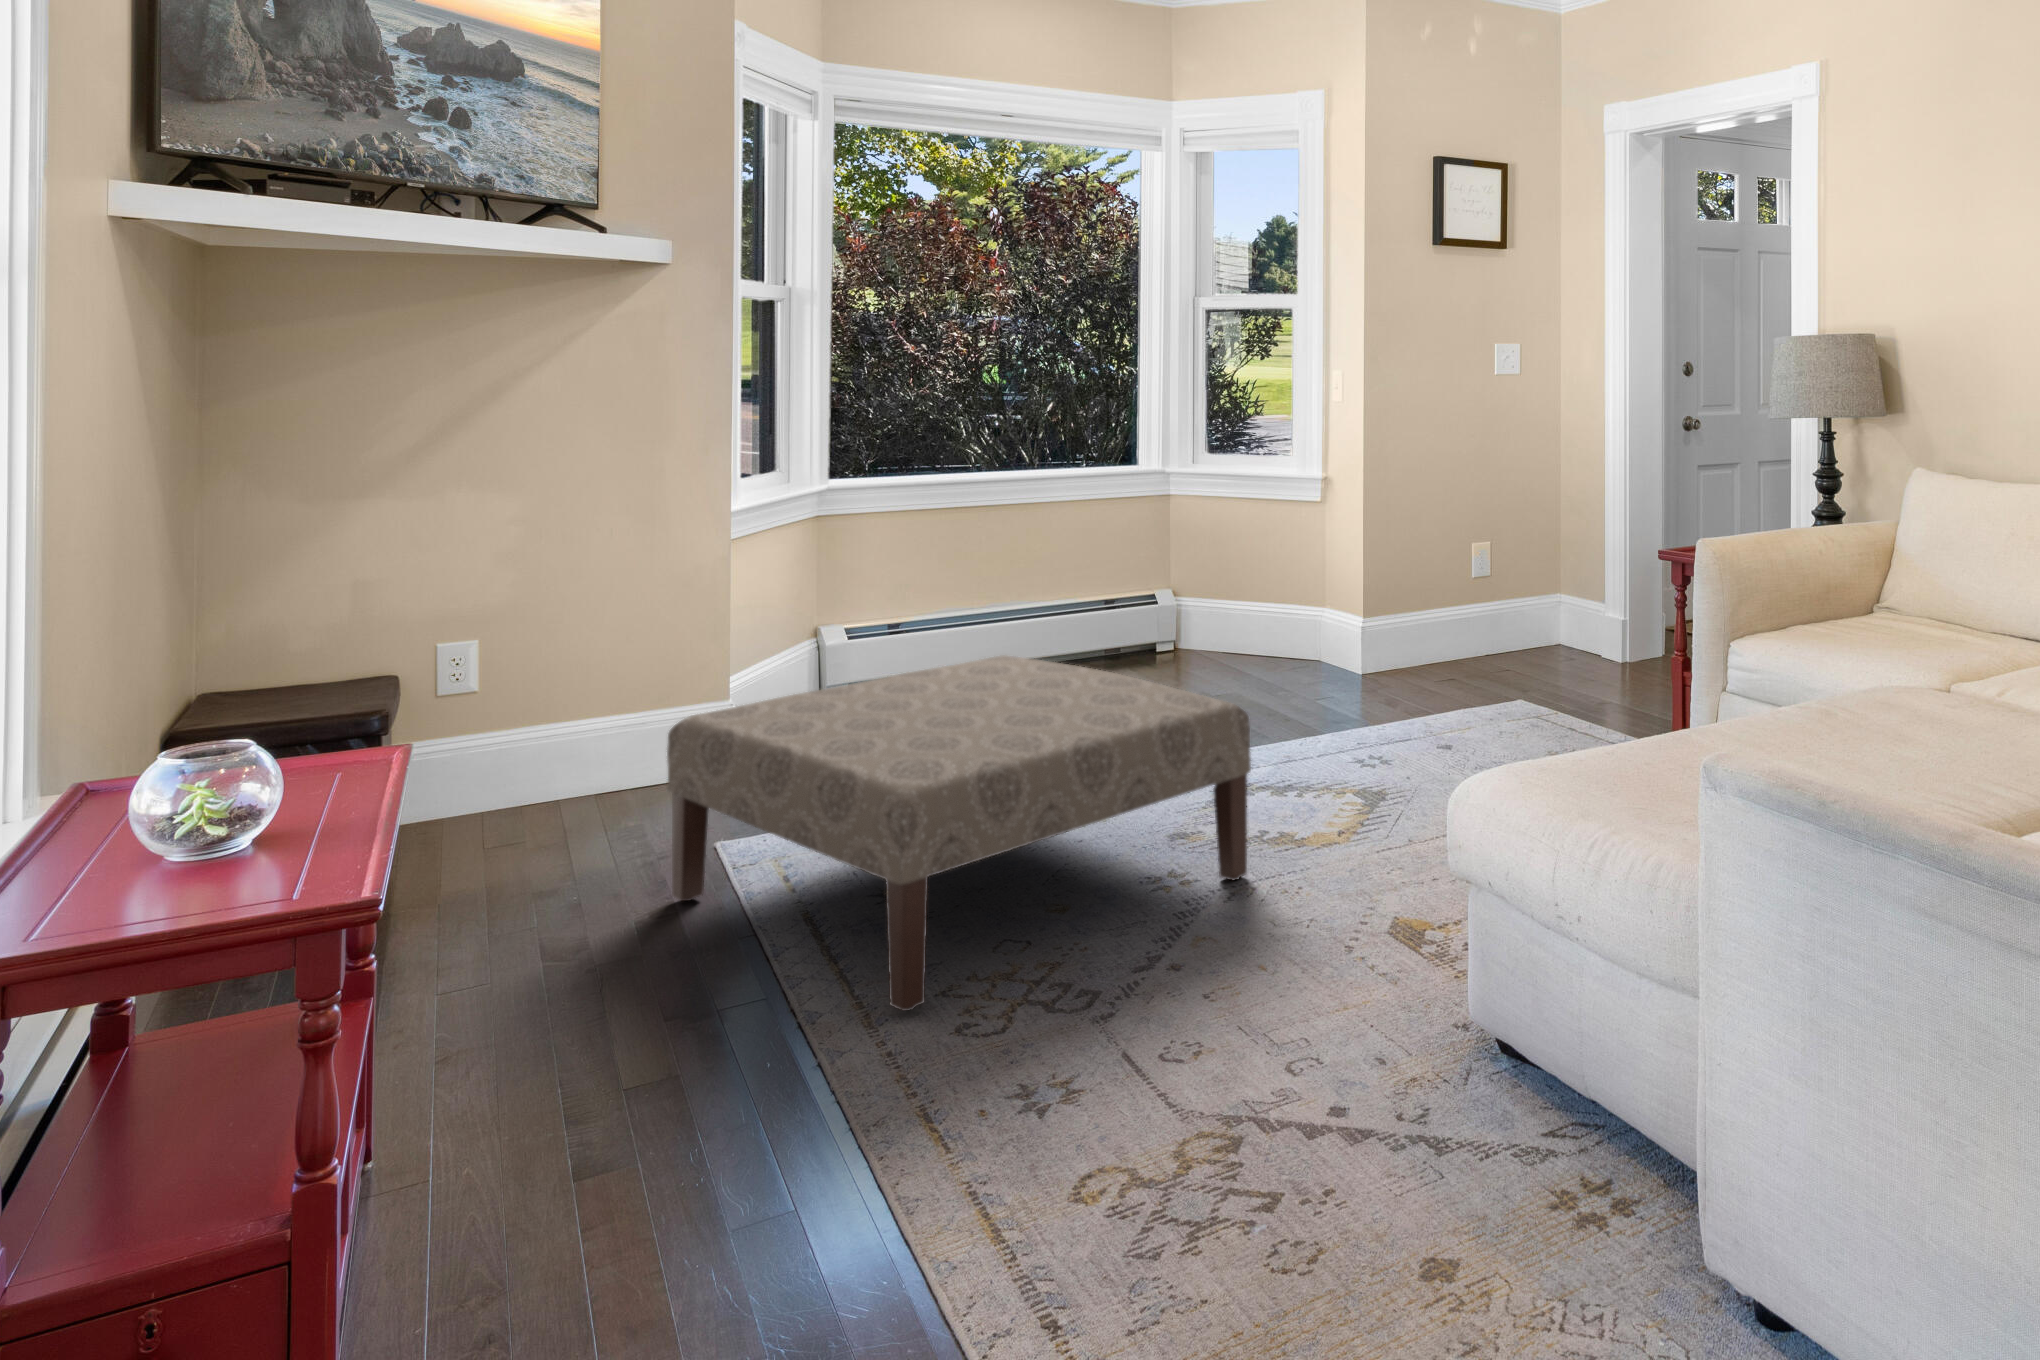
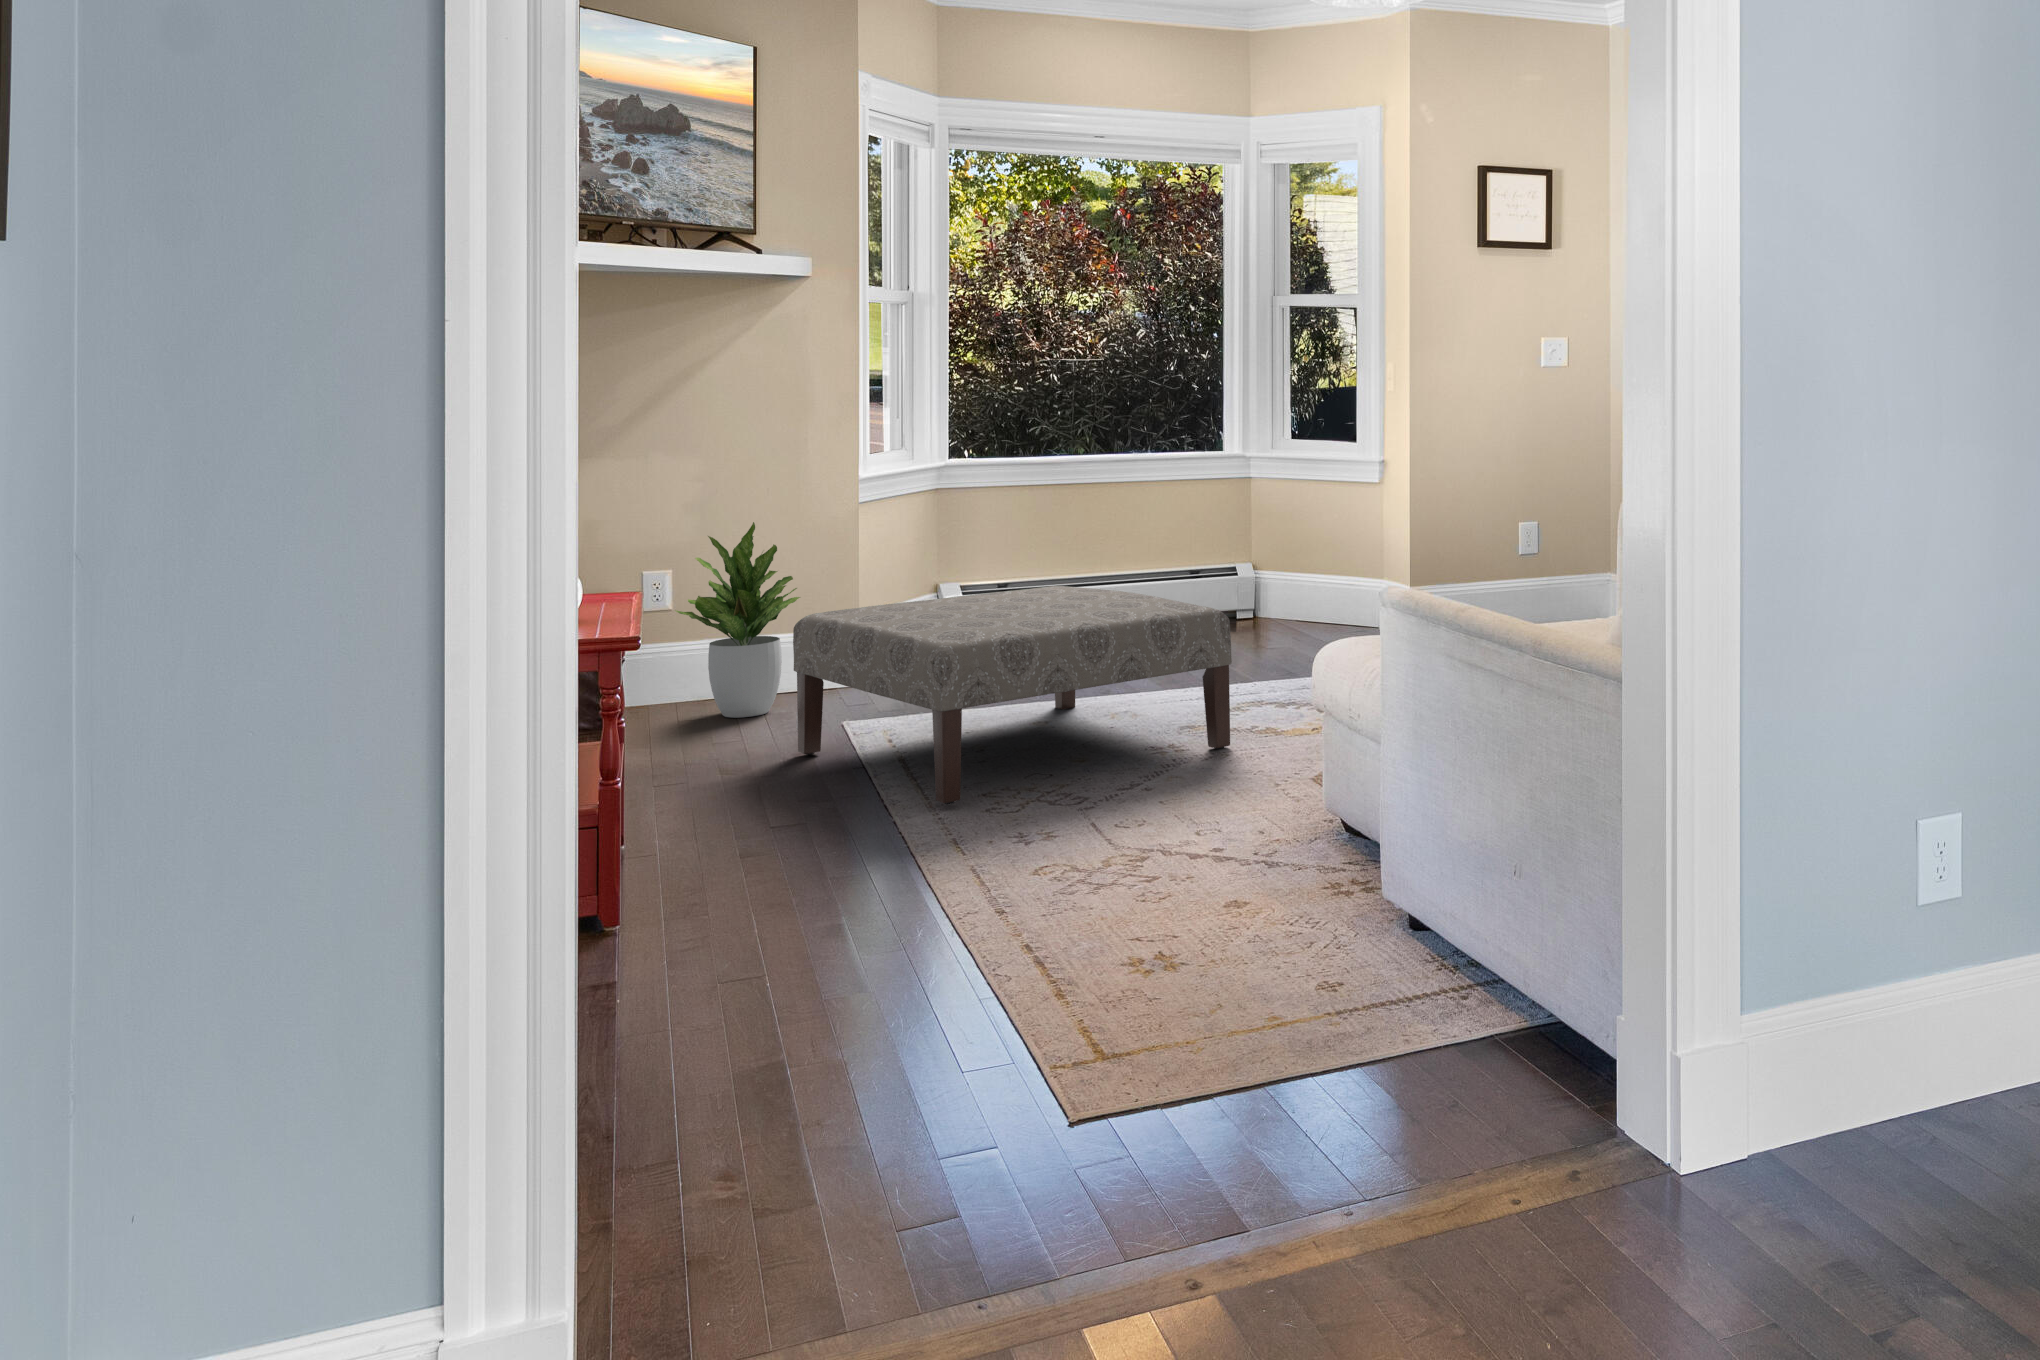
potted plant: none [492,574,665,826] -> present [676,522,800,717]

